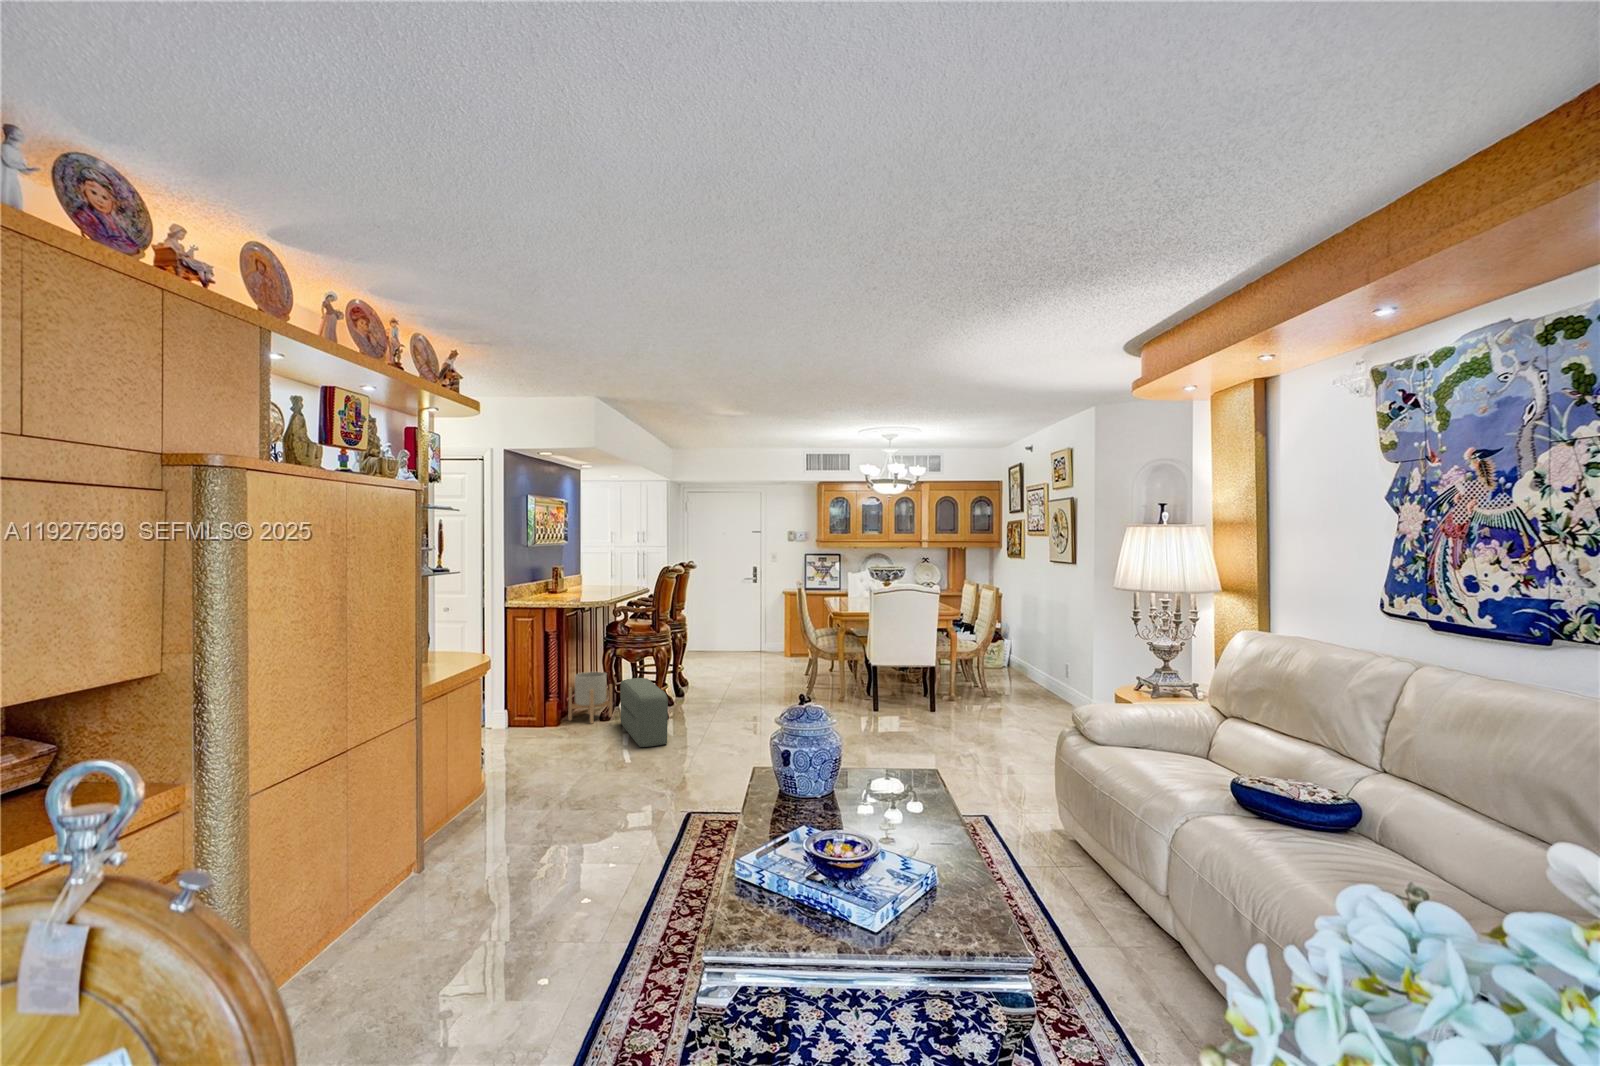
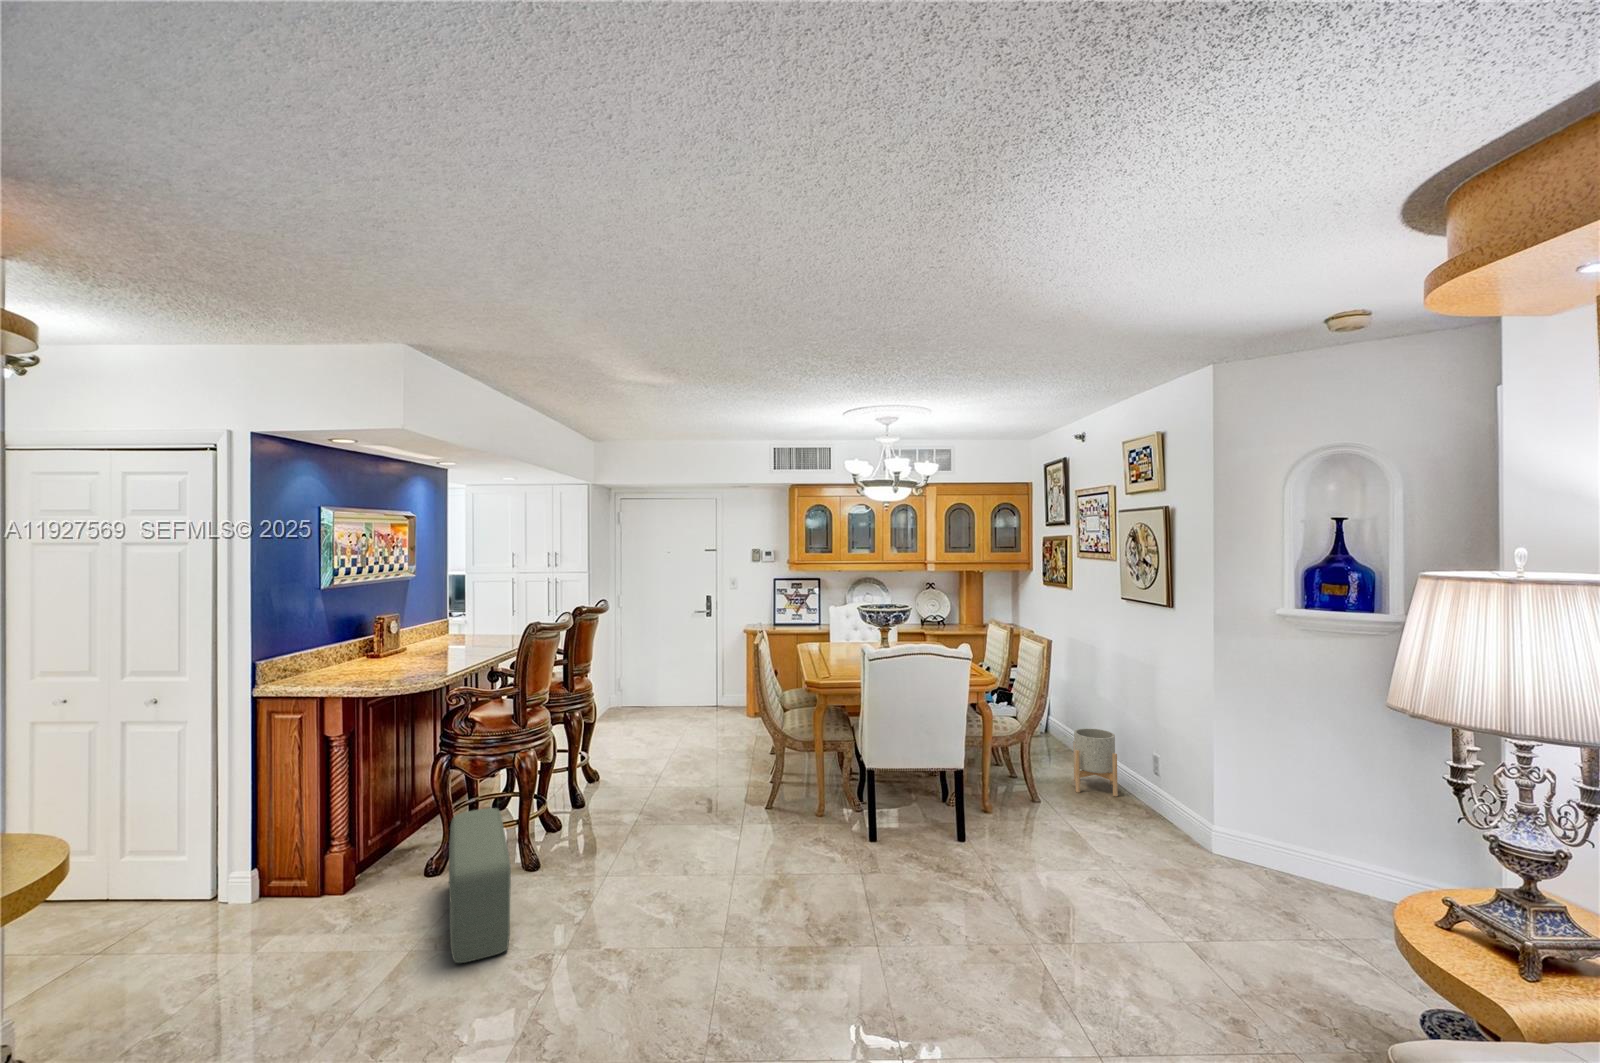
planter: present [568,672,612,724] -> present [1073,728,1118,796]

